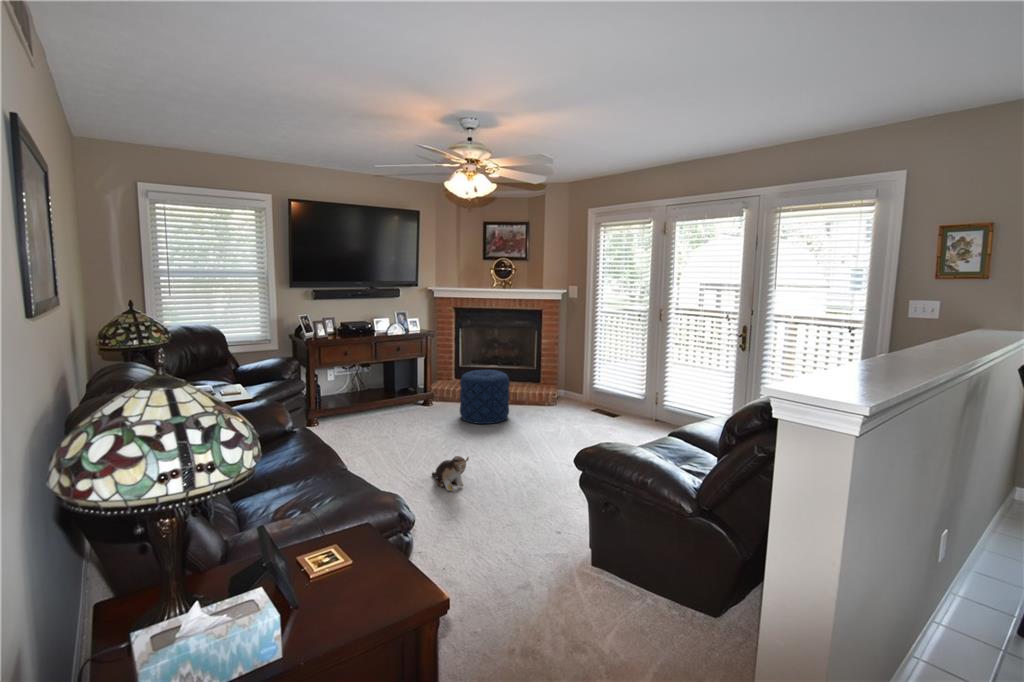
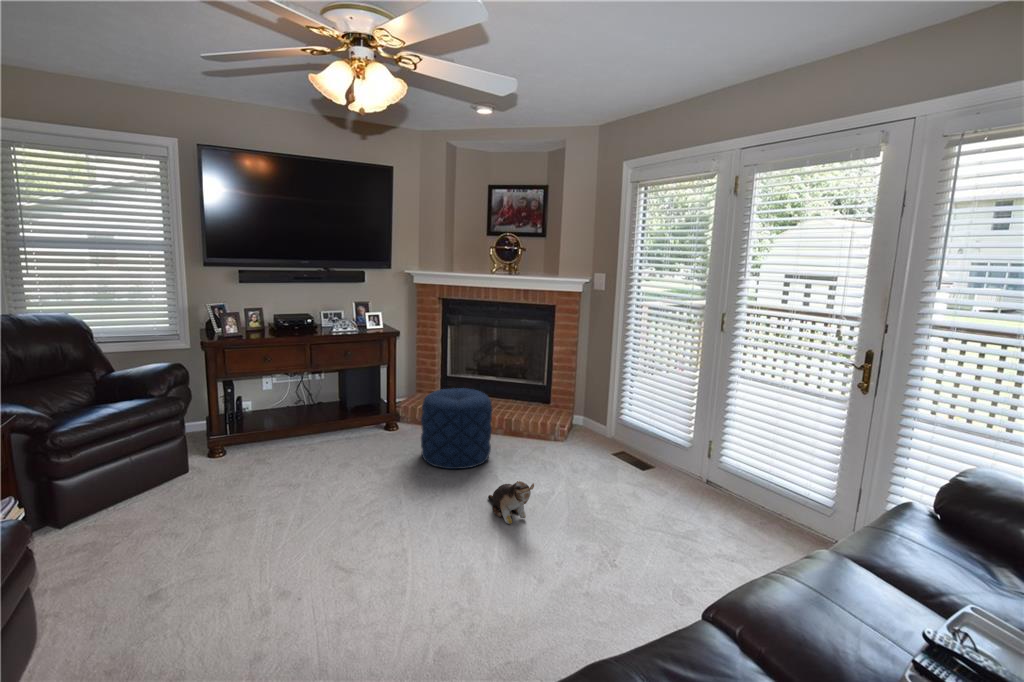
plush toy: present [432,456,469,491] -> present [488,481,534,524]

